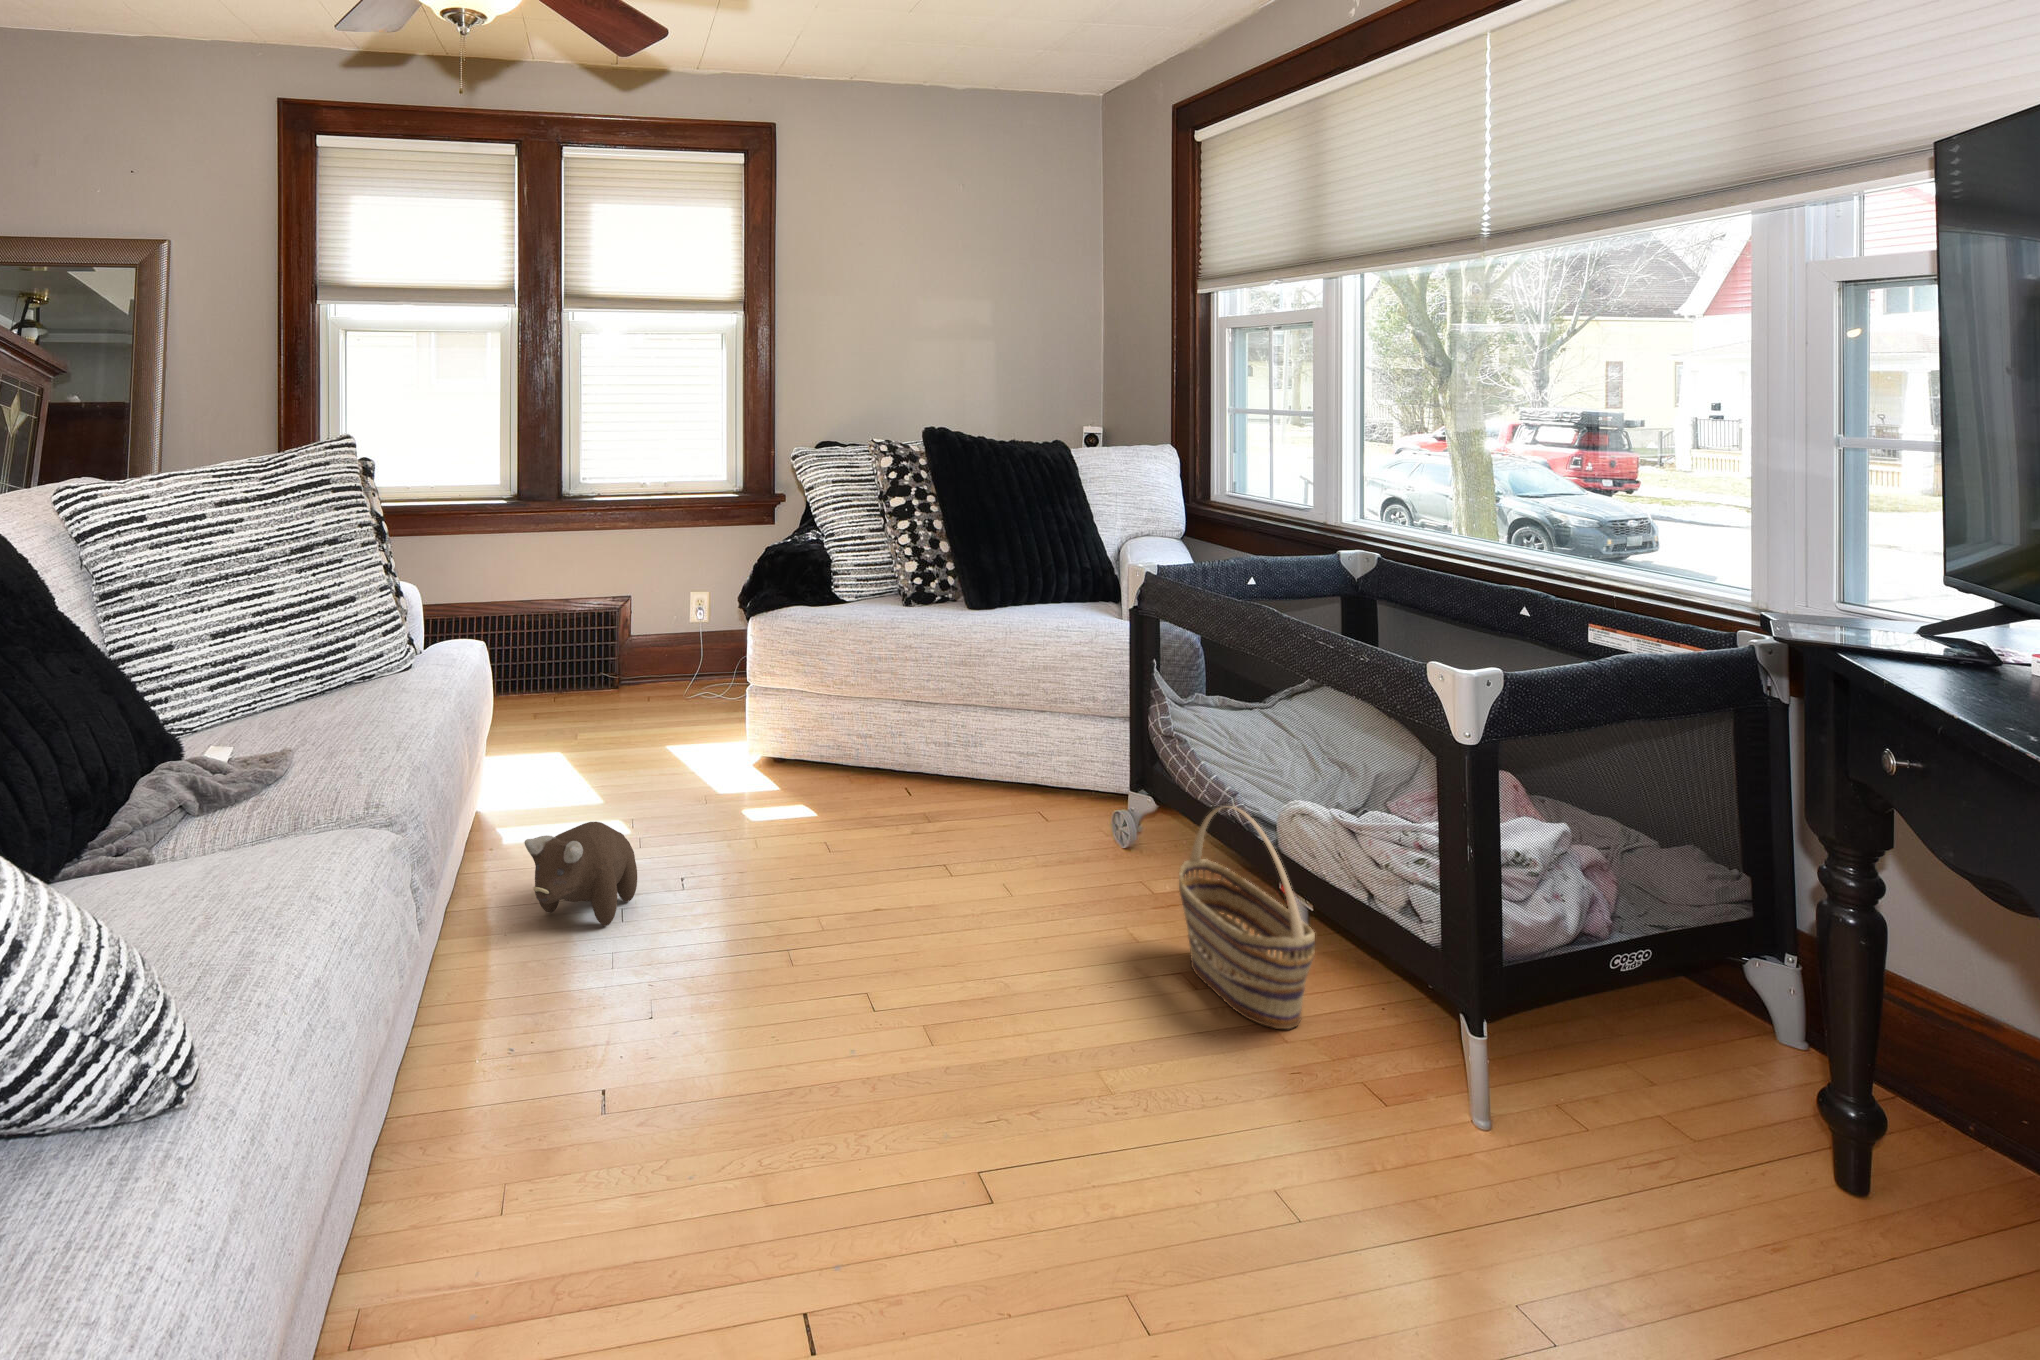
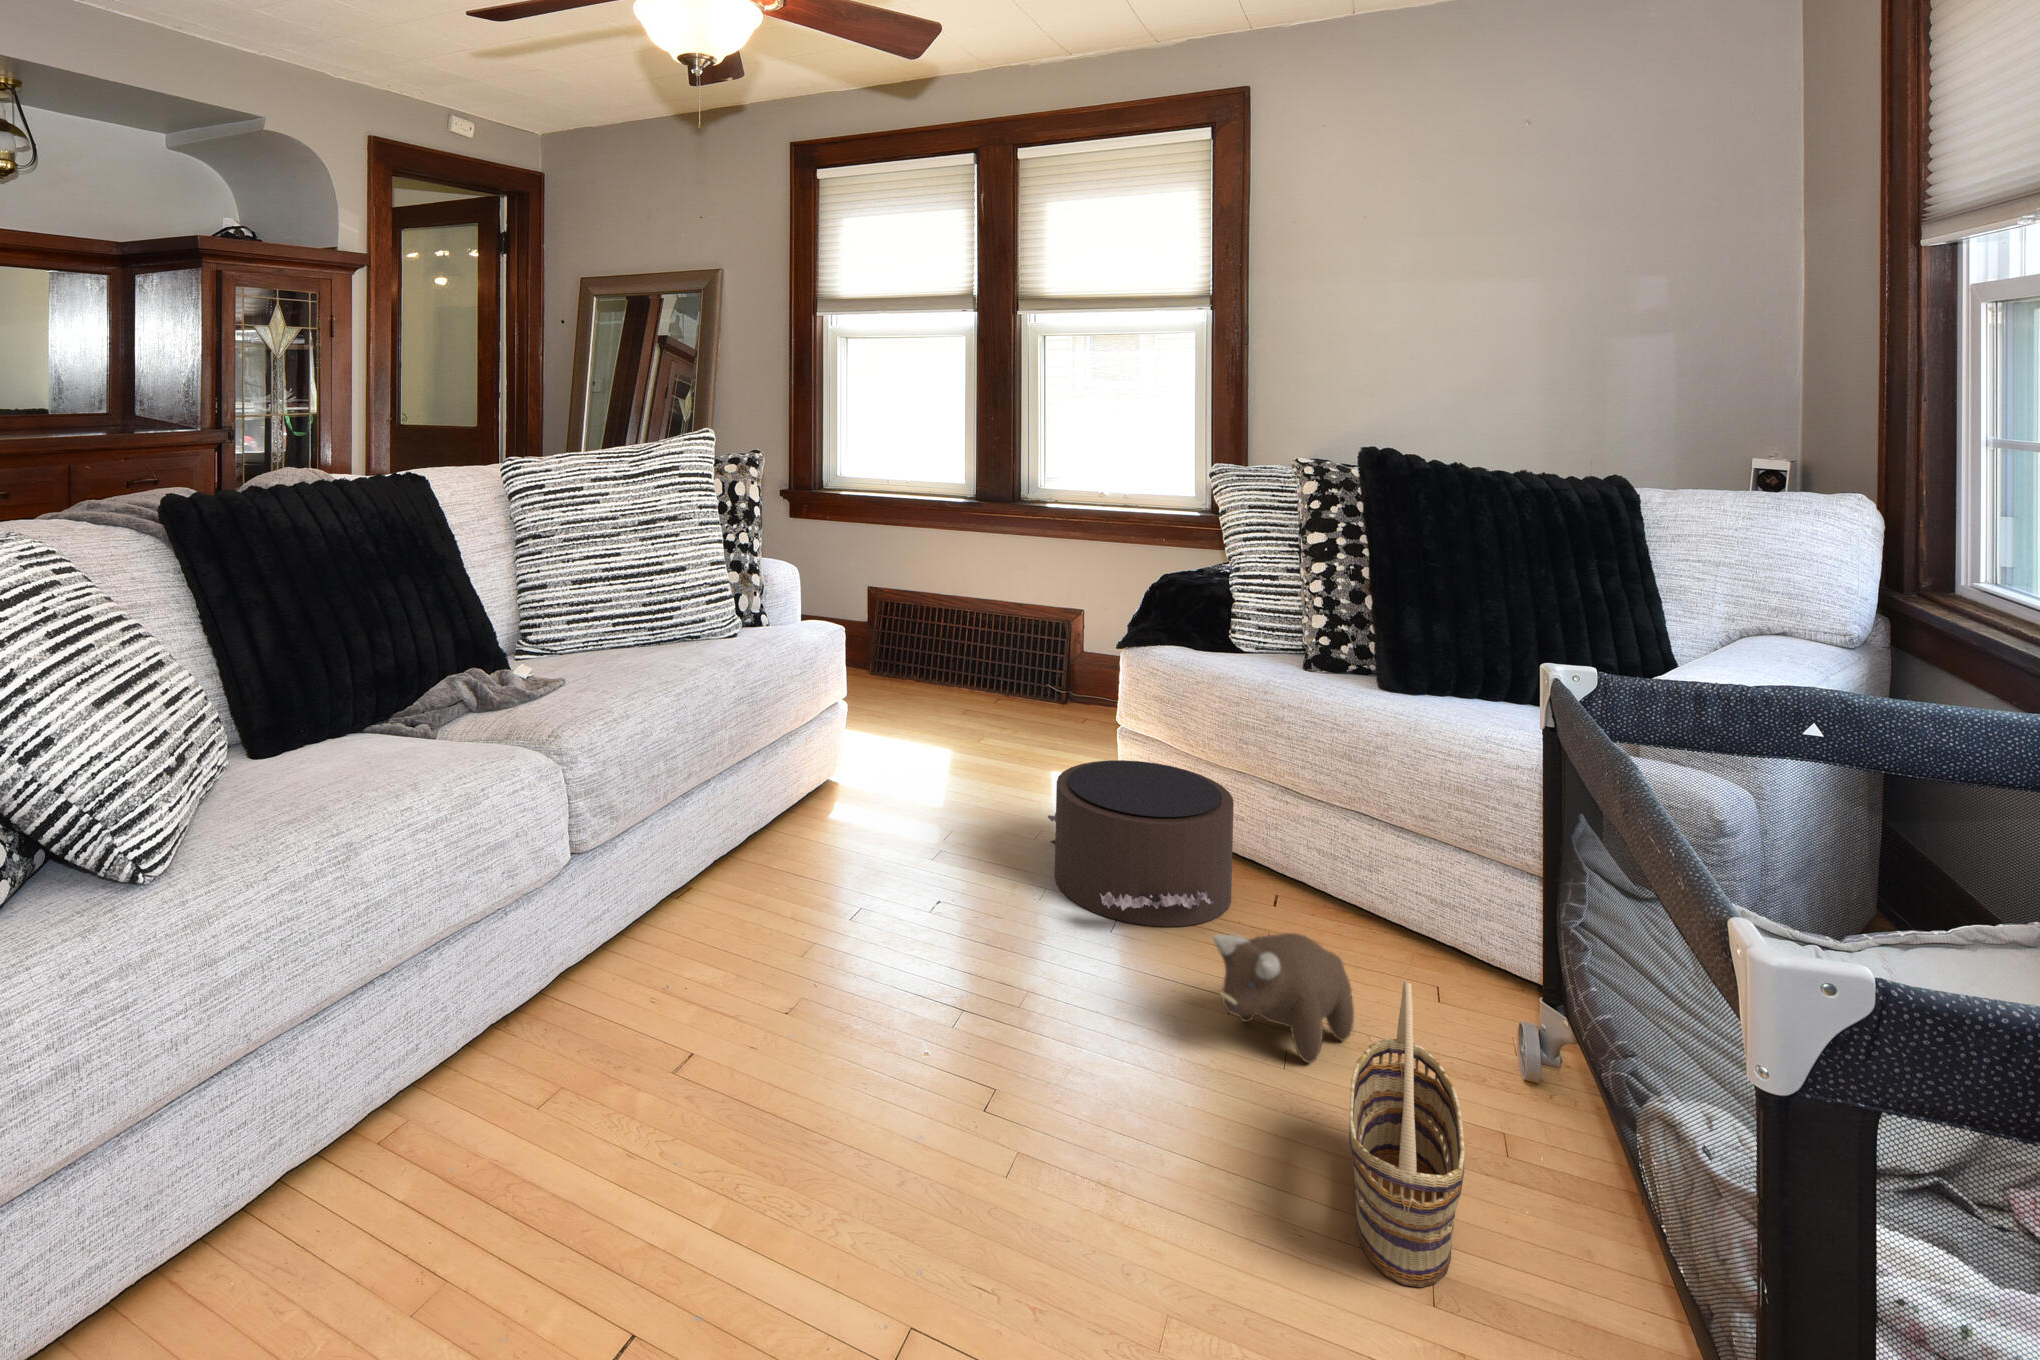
pouf: none [736,715,935,858] -> present [1048,760,1234,927]
plush toy: present [524,822,637,926] -> present [1213,933,1354,1063]

